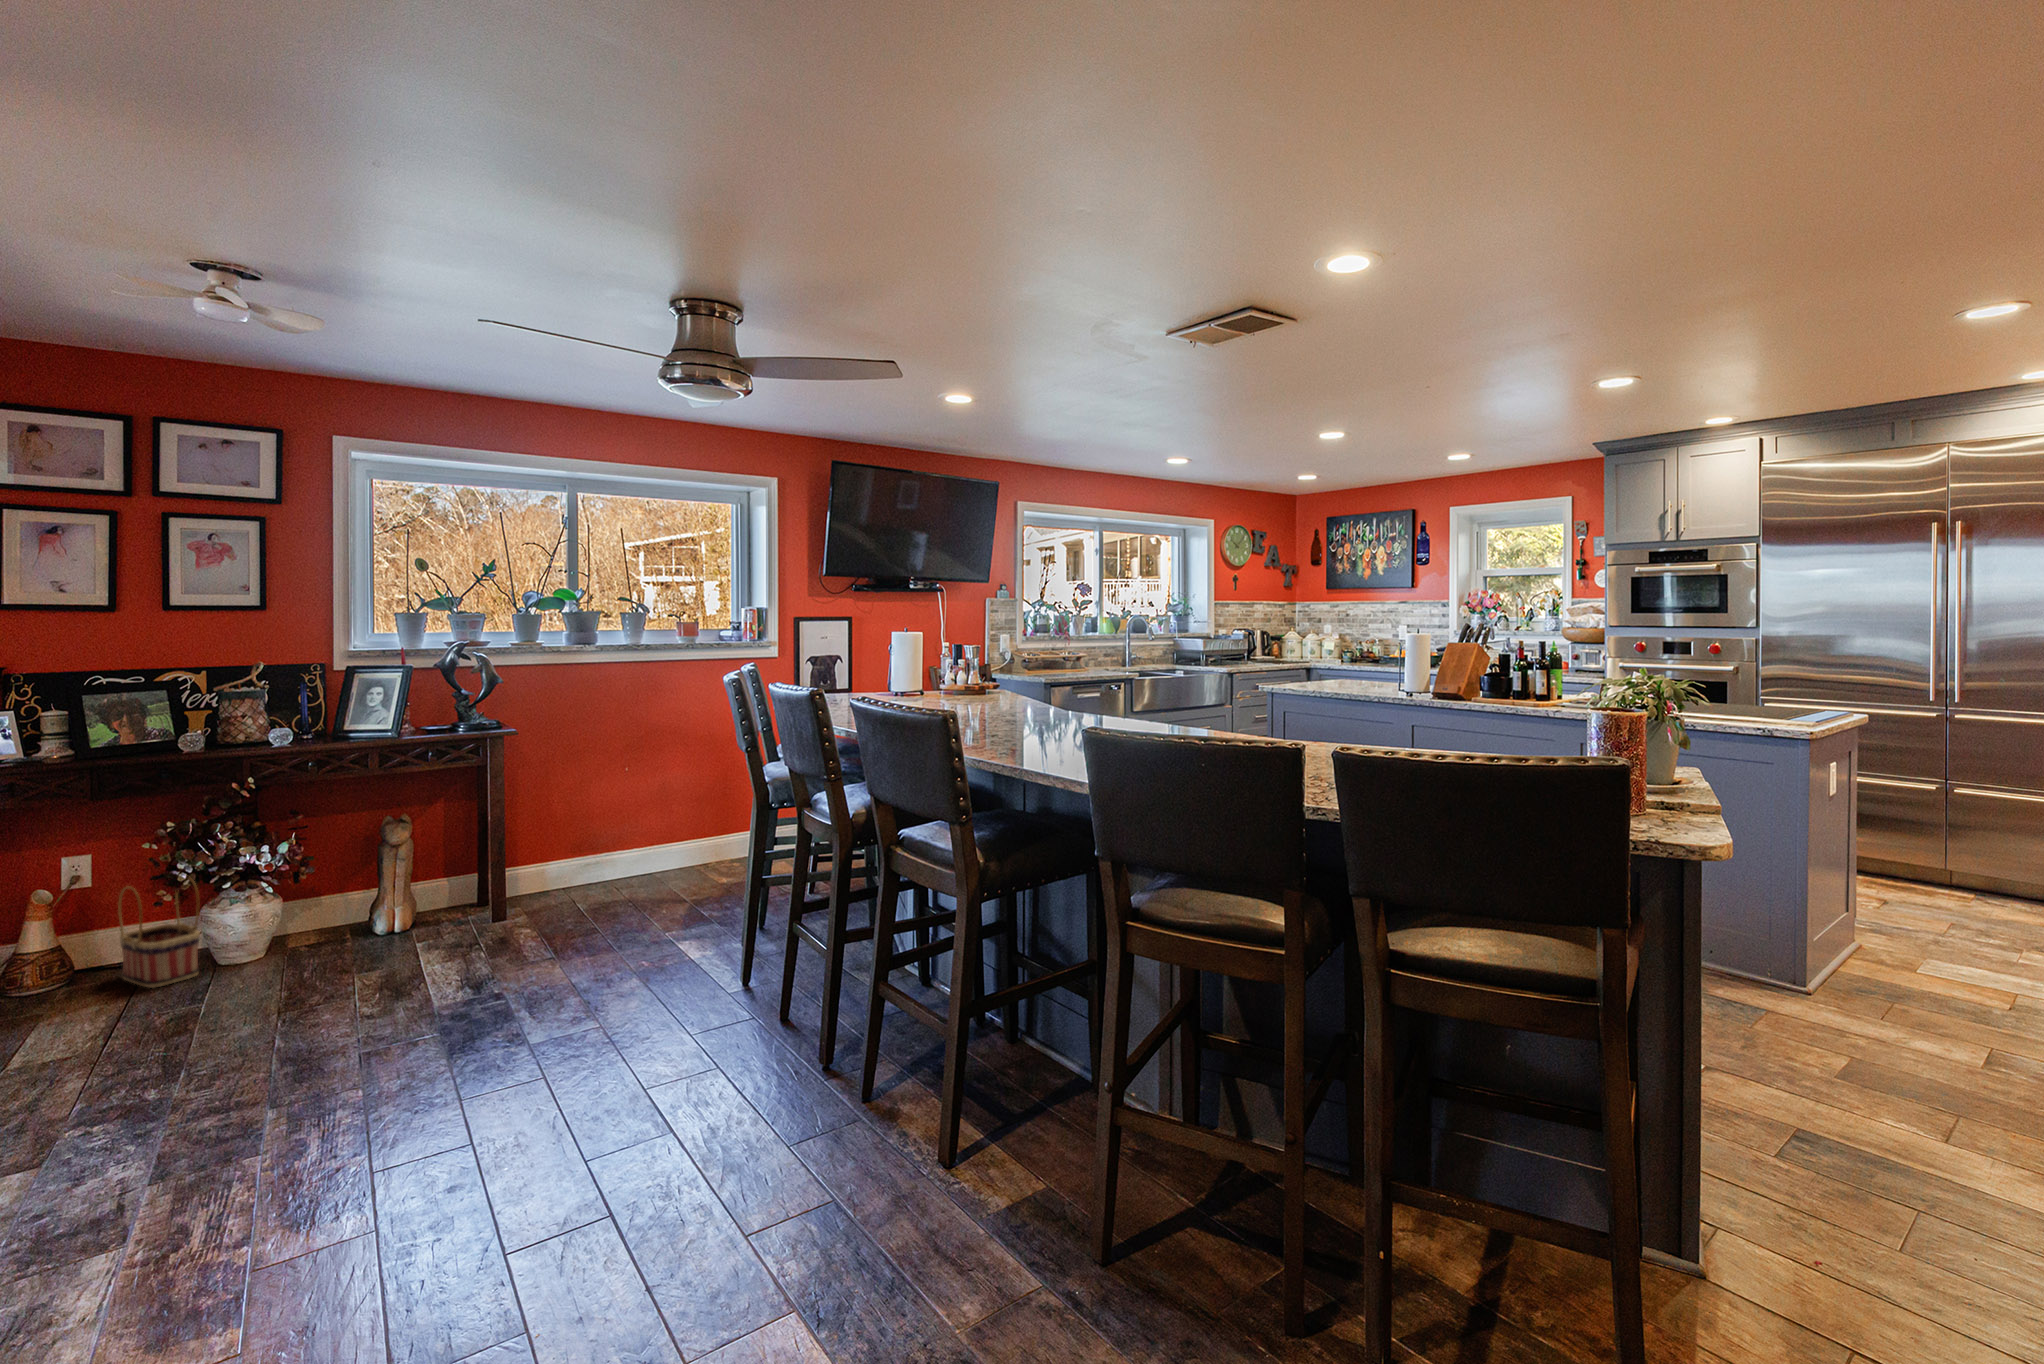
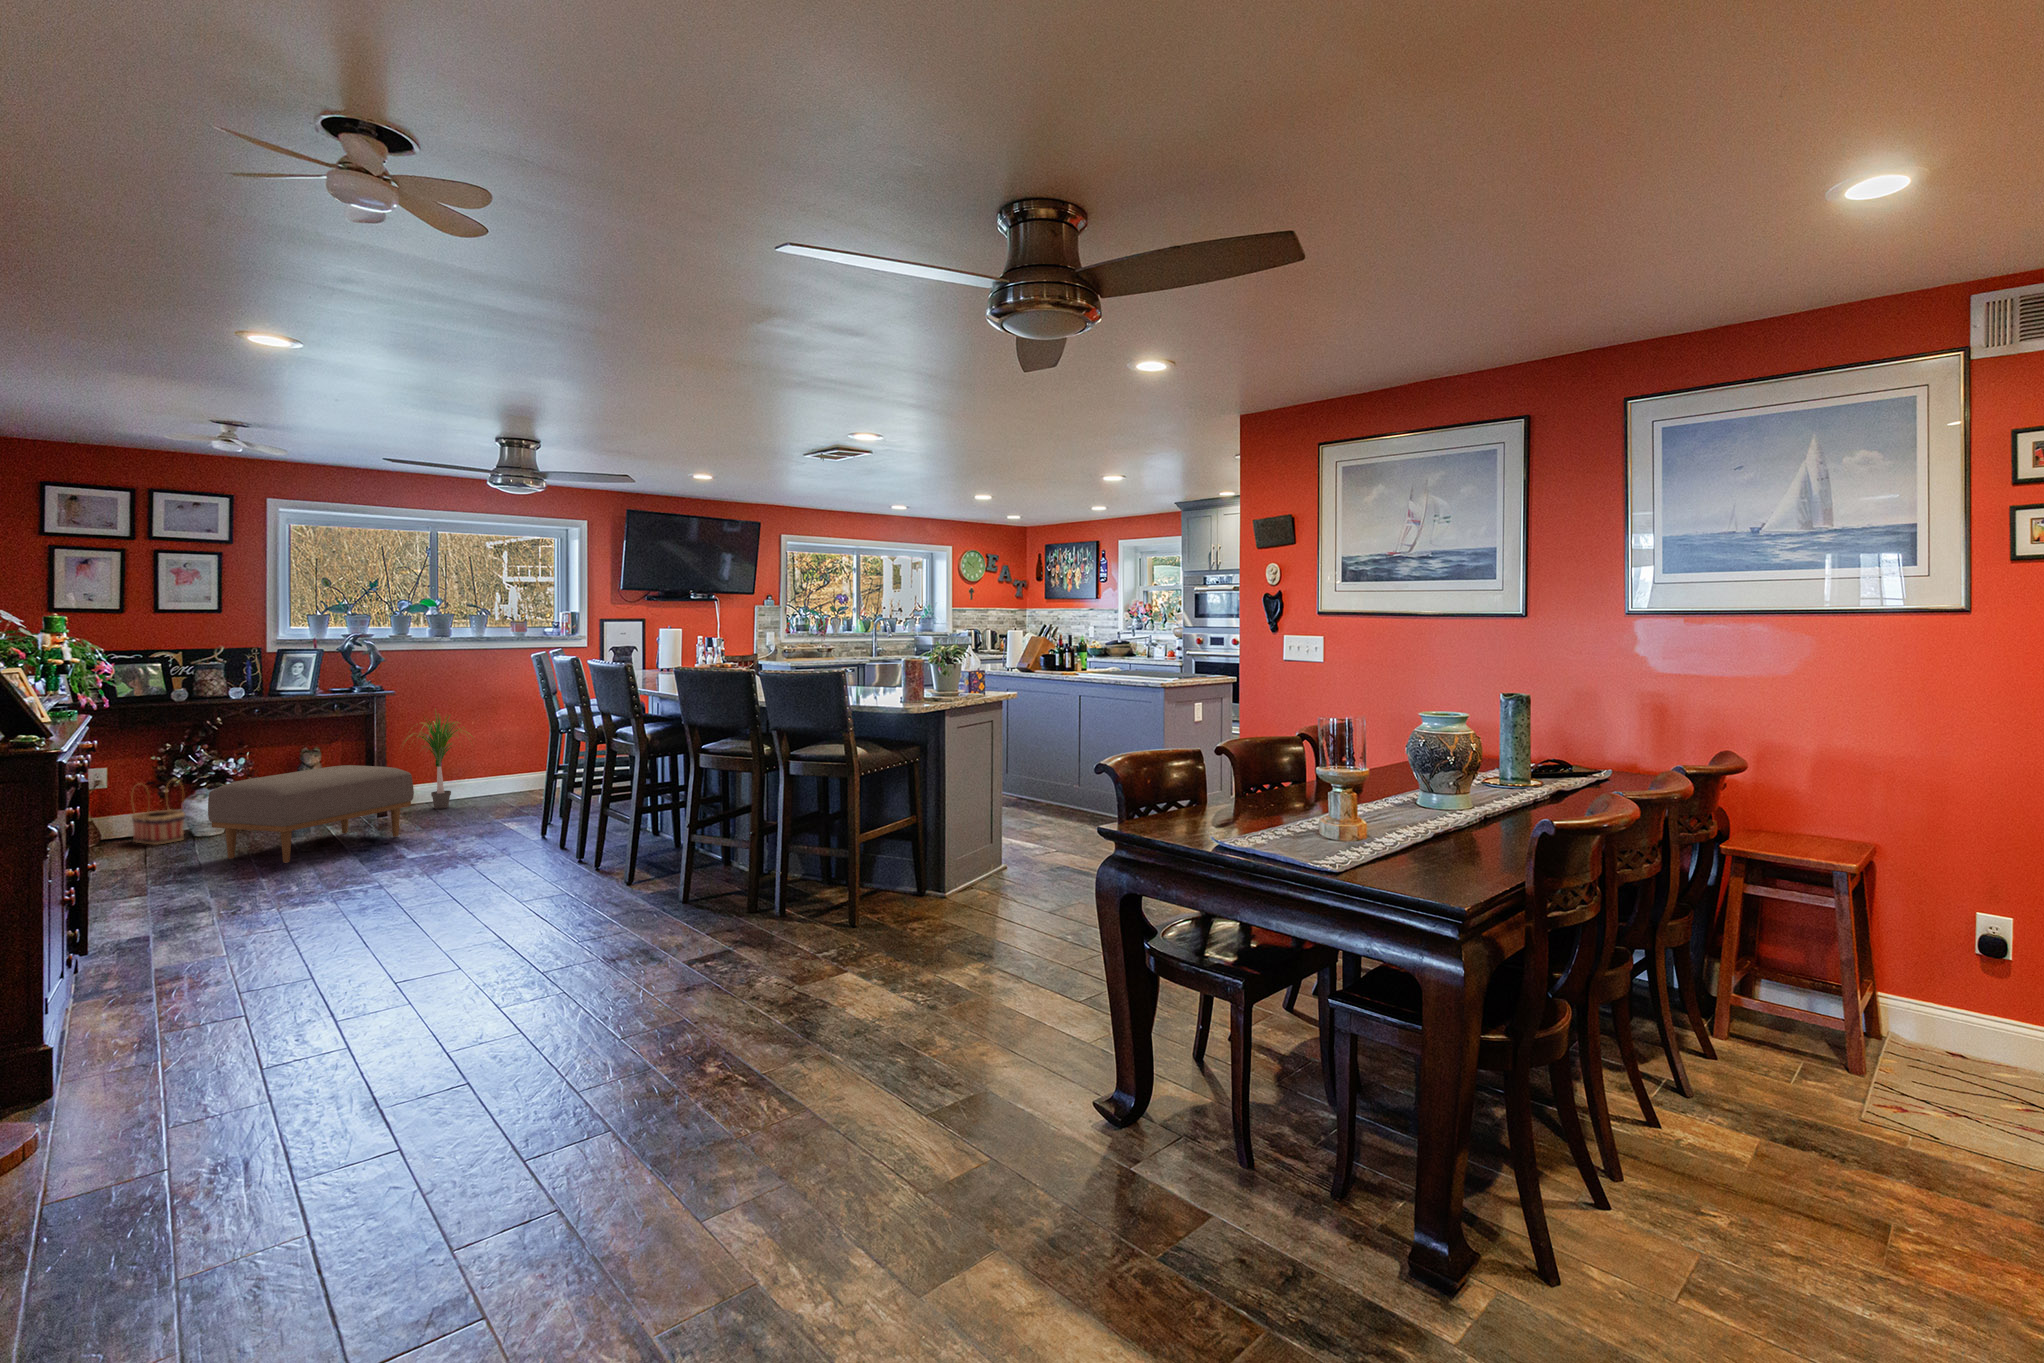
potted plant: none [521,749,636,906] -> present [405,711,461,809]
ottoman: none [207,857,543,1054] -> present [208,765,414,863]

